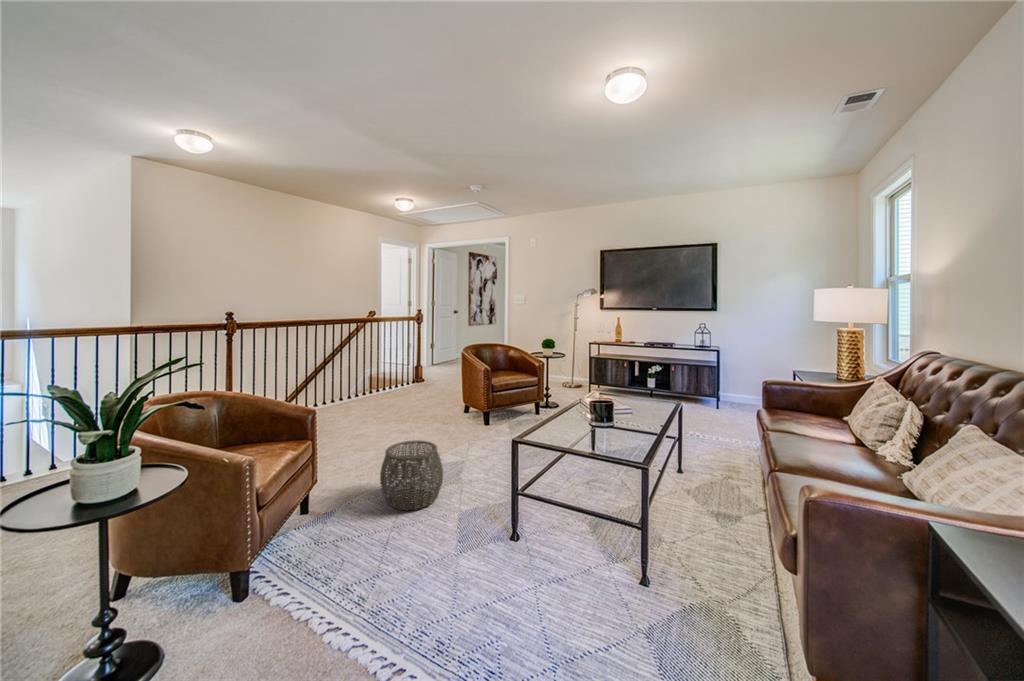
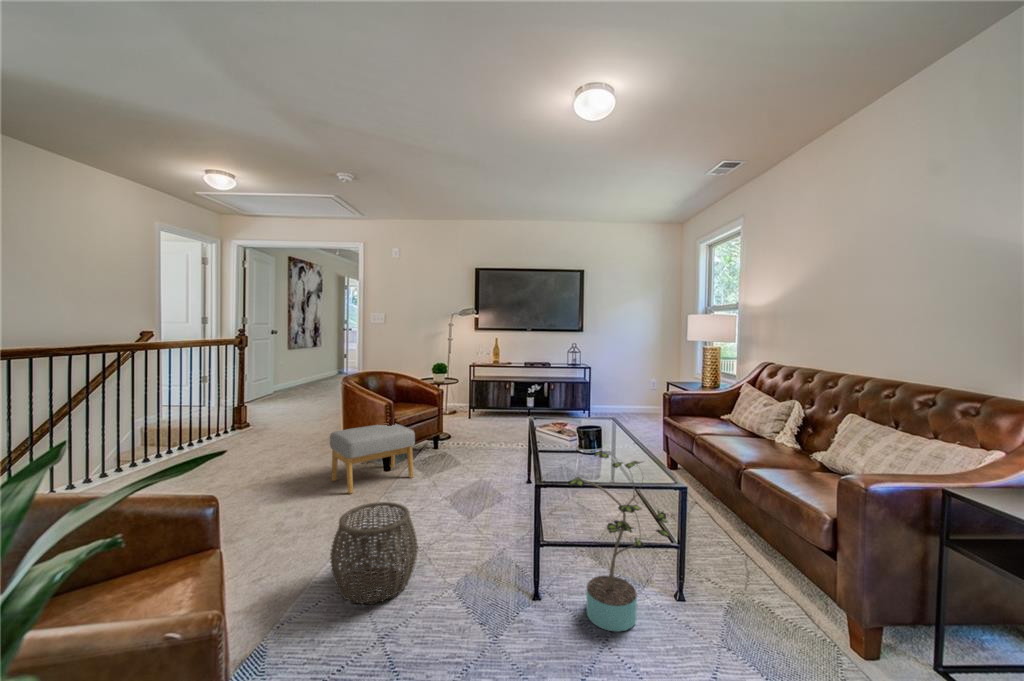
footstool: none [442,387,502,437] -> present [330,424,415,493]
potted plant: none [519,423,605,584] -> present [568,452,669,632]

